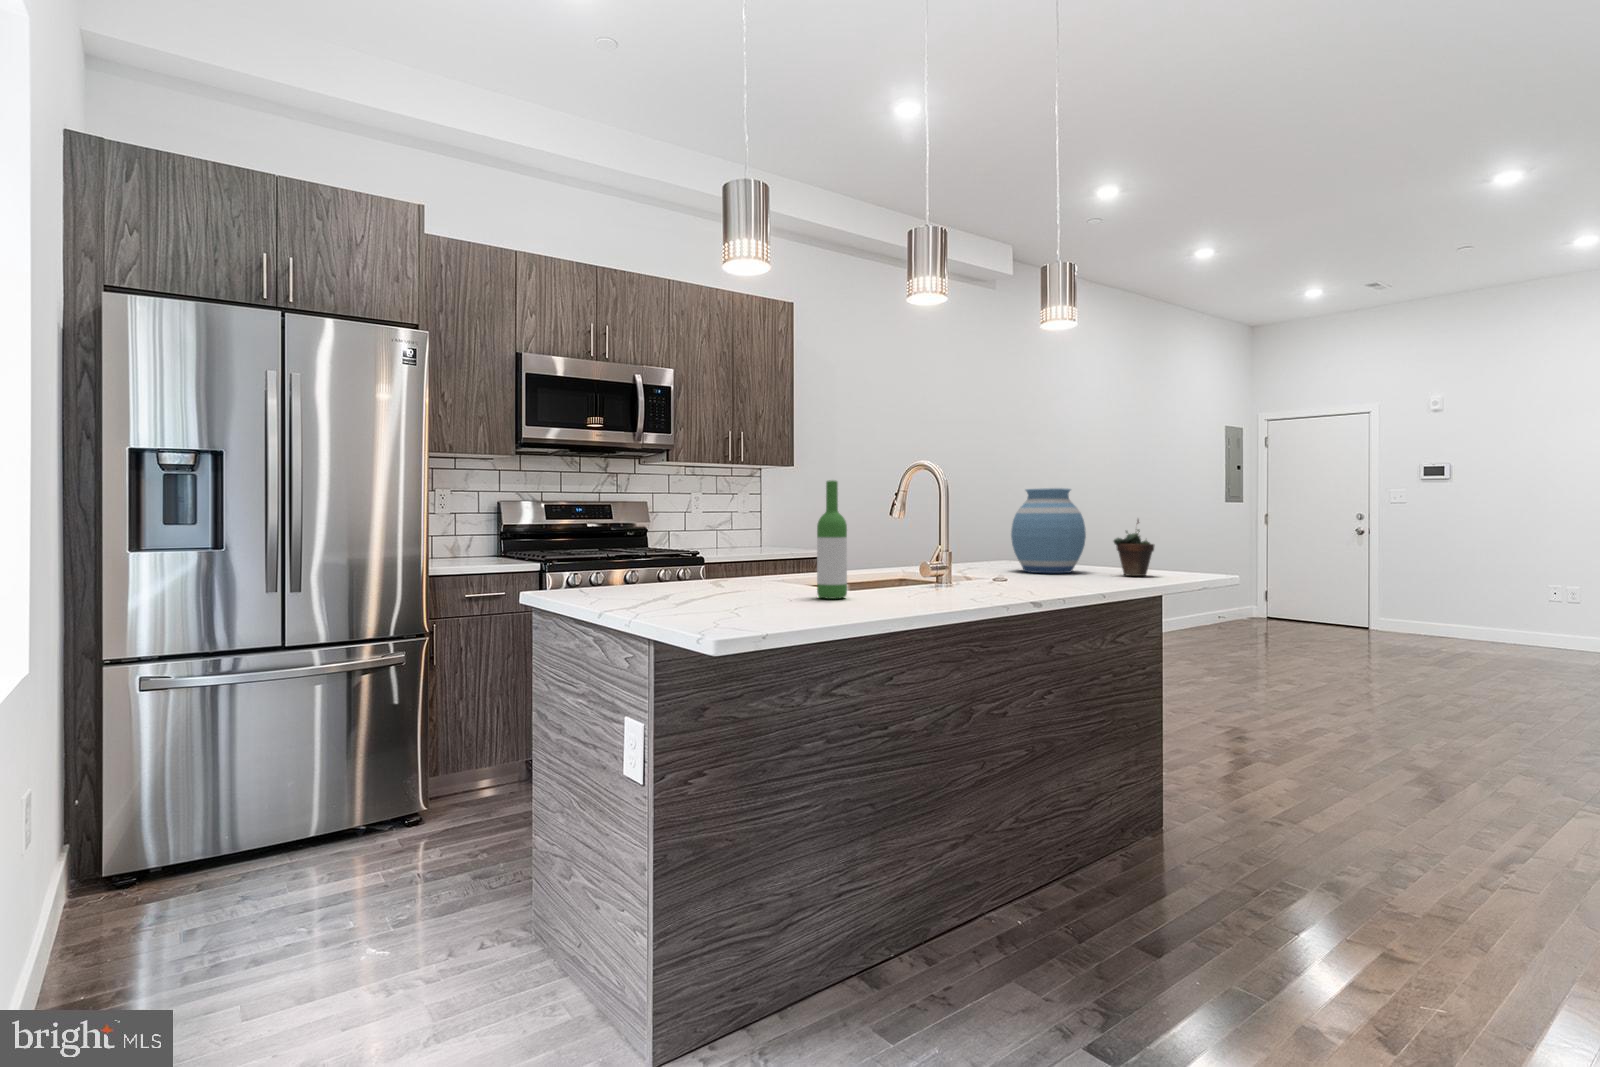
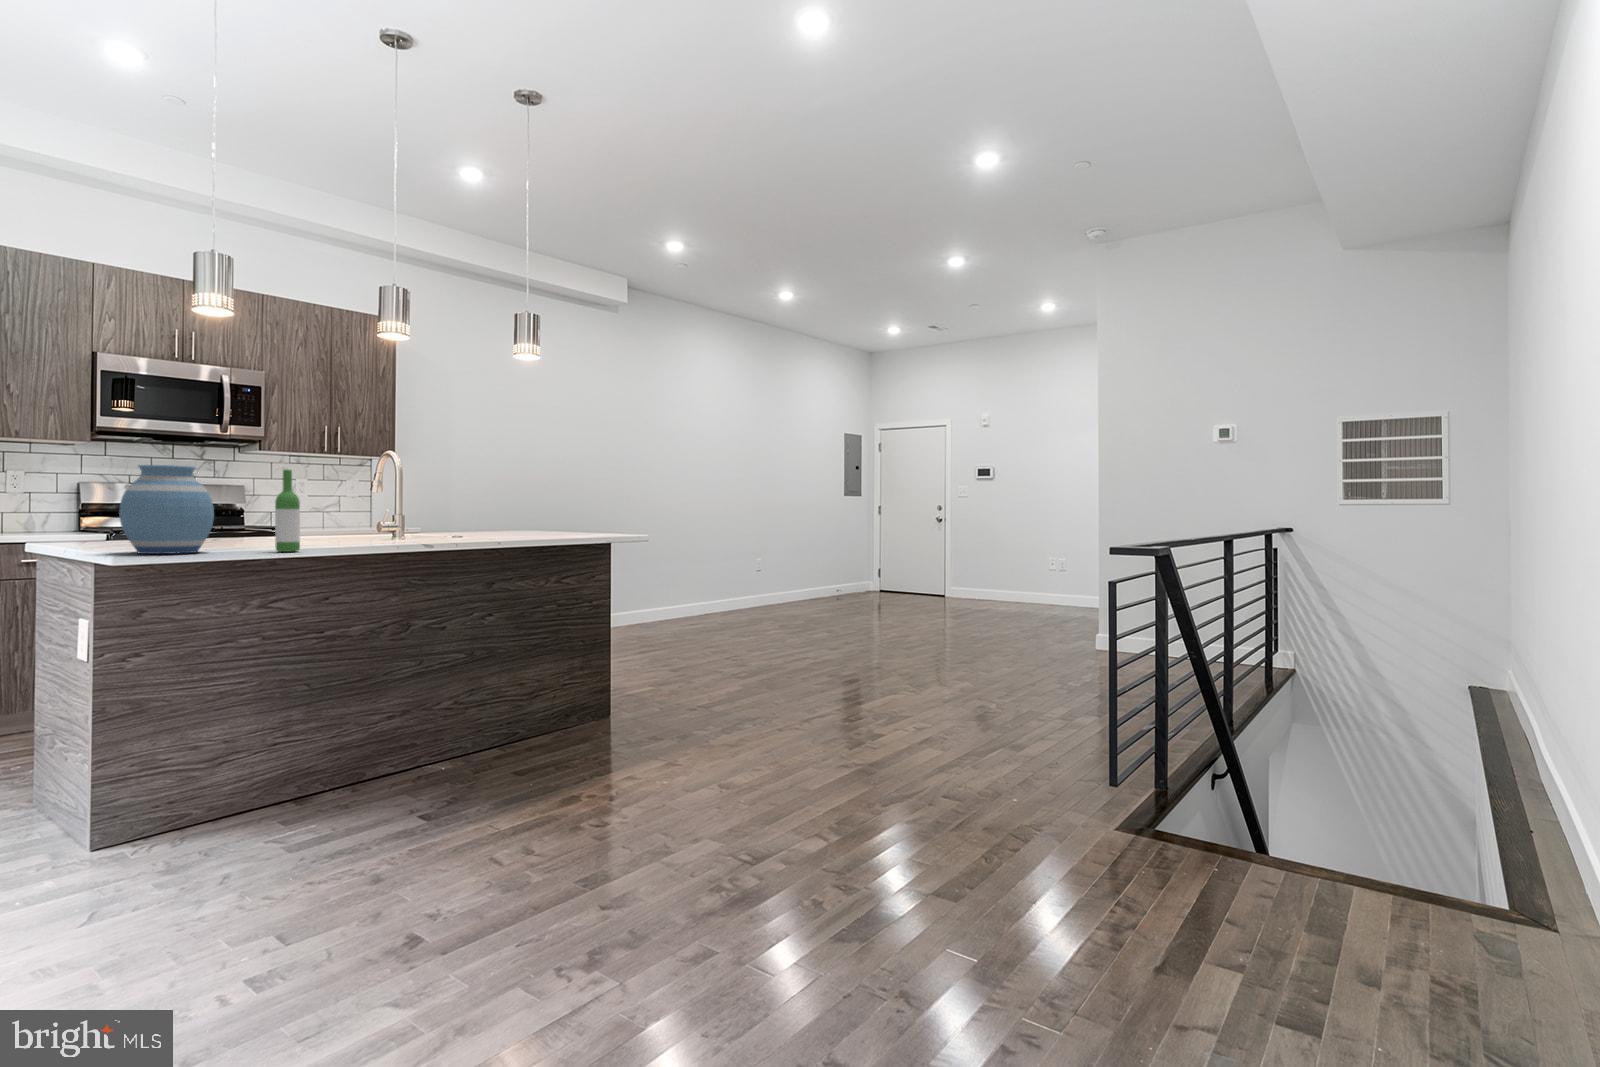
vase: present [1011,488,1086,573] -> present [119,465,214,554]
succulent plant: present [1114,520,1154,576] -> none [570,501,599,543]

